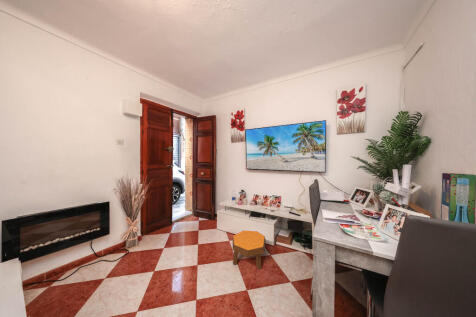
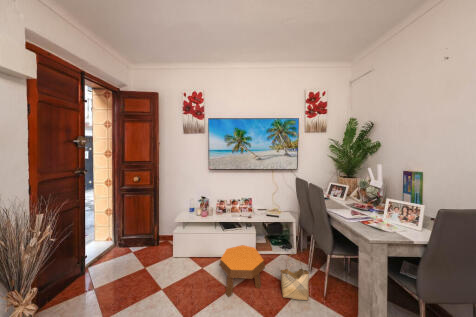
woven basket: none [272,249,298,296] -> present [280,254,309,300]

